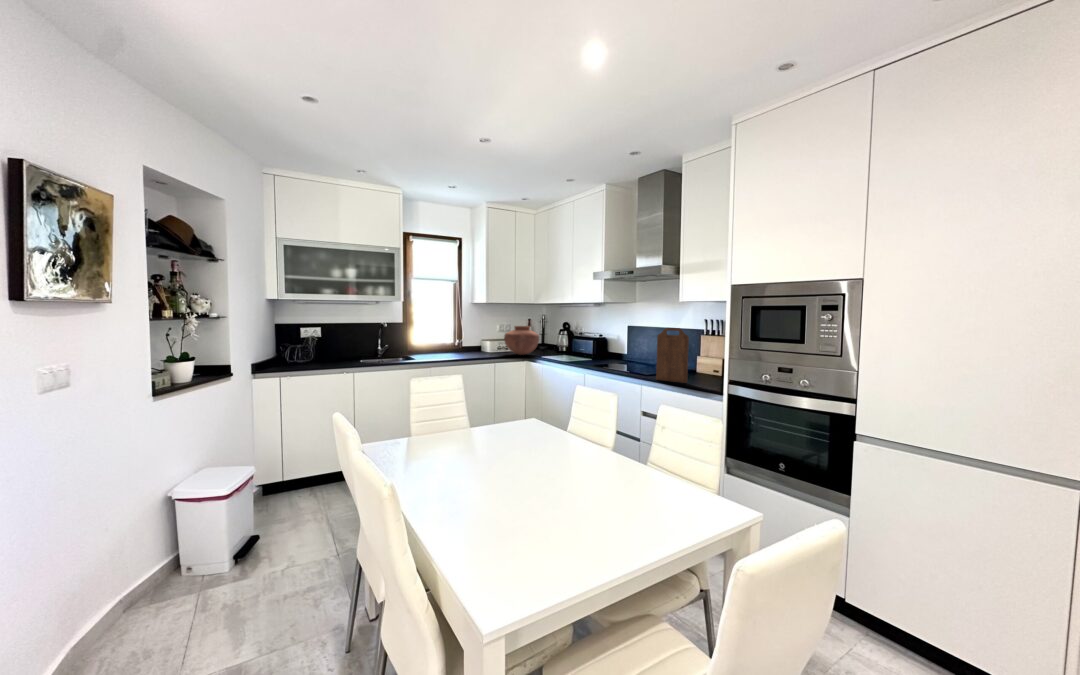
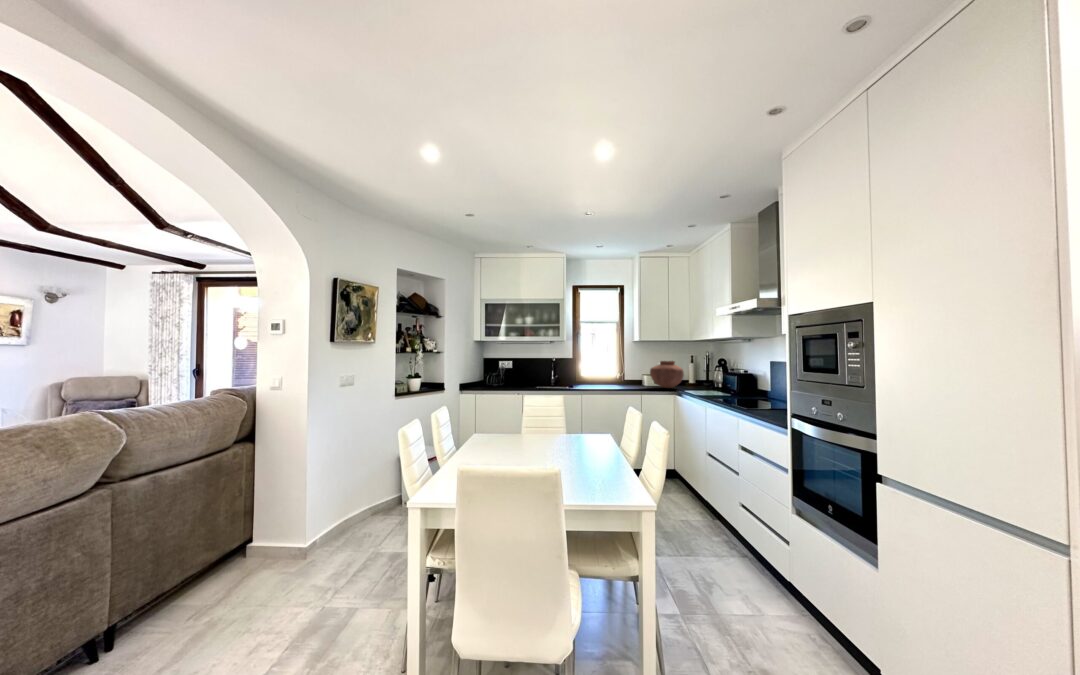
cutting board: present [656,328,689,383] -> none [745,359,773,416]

